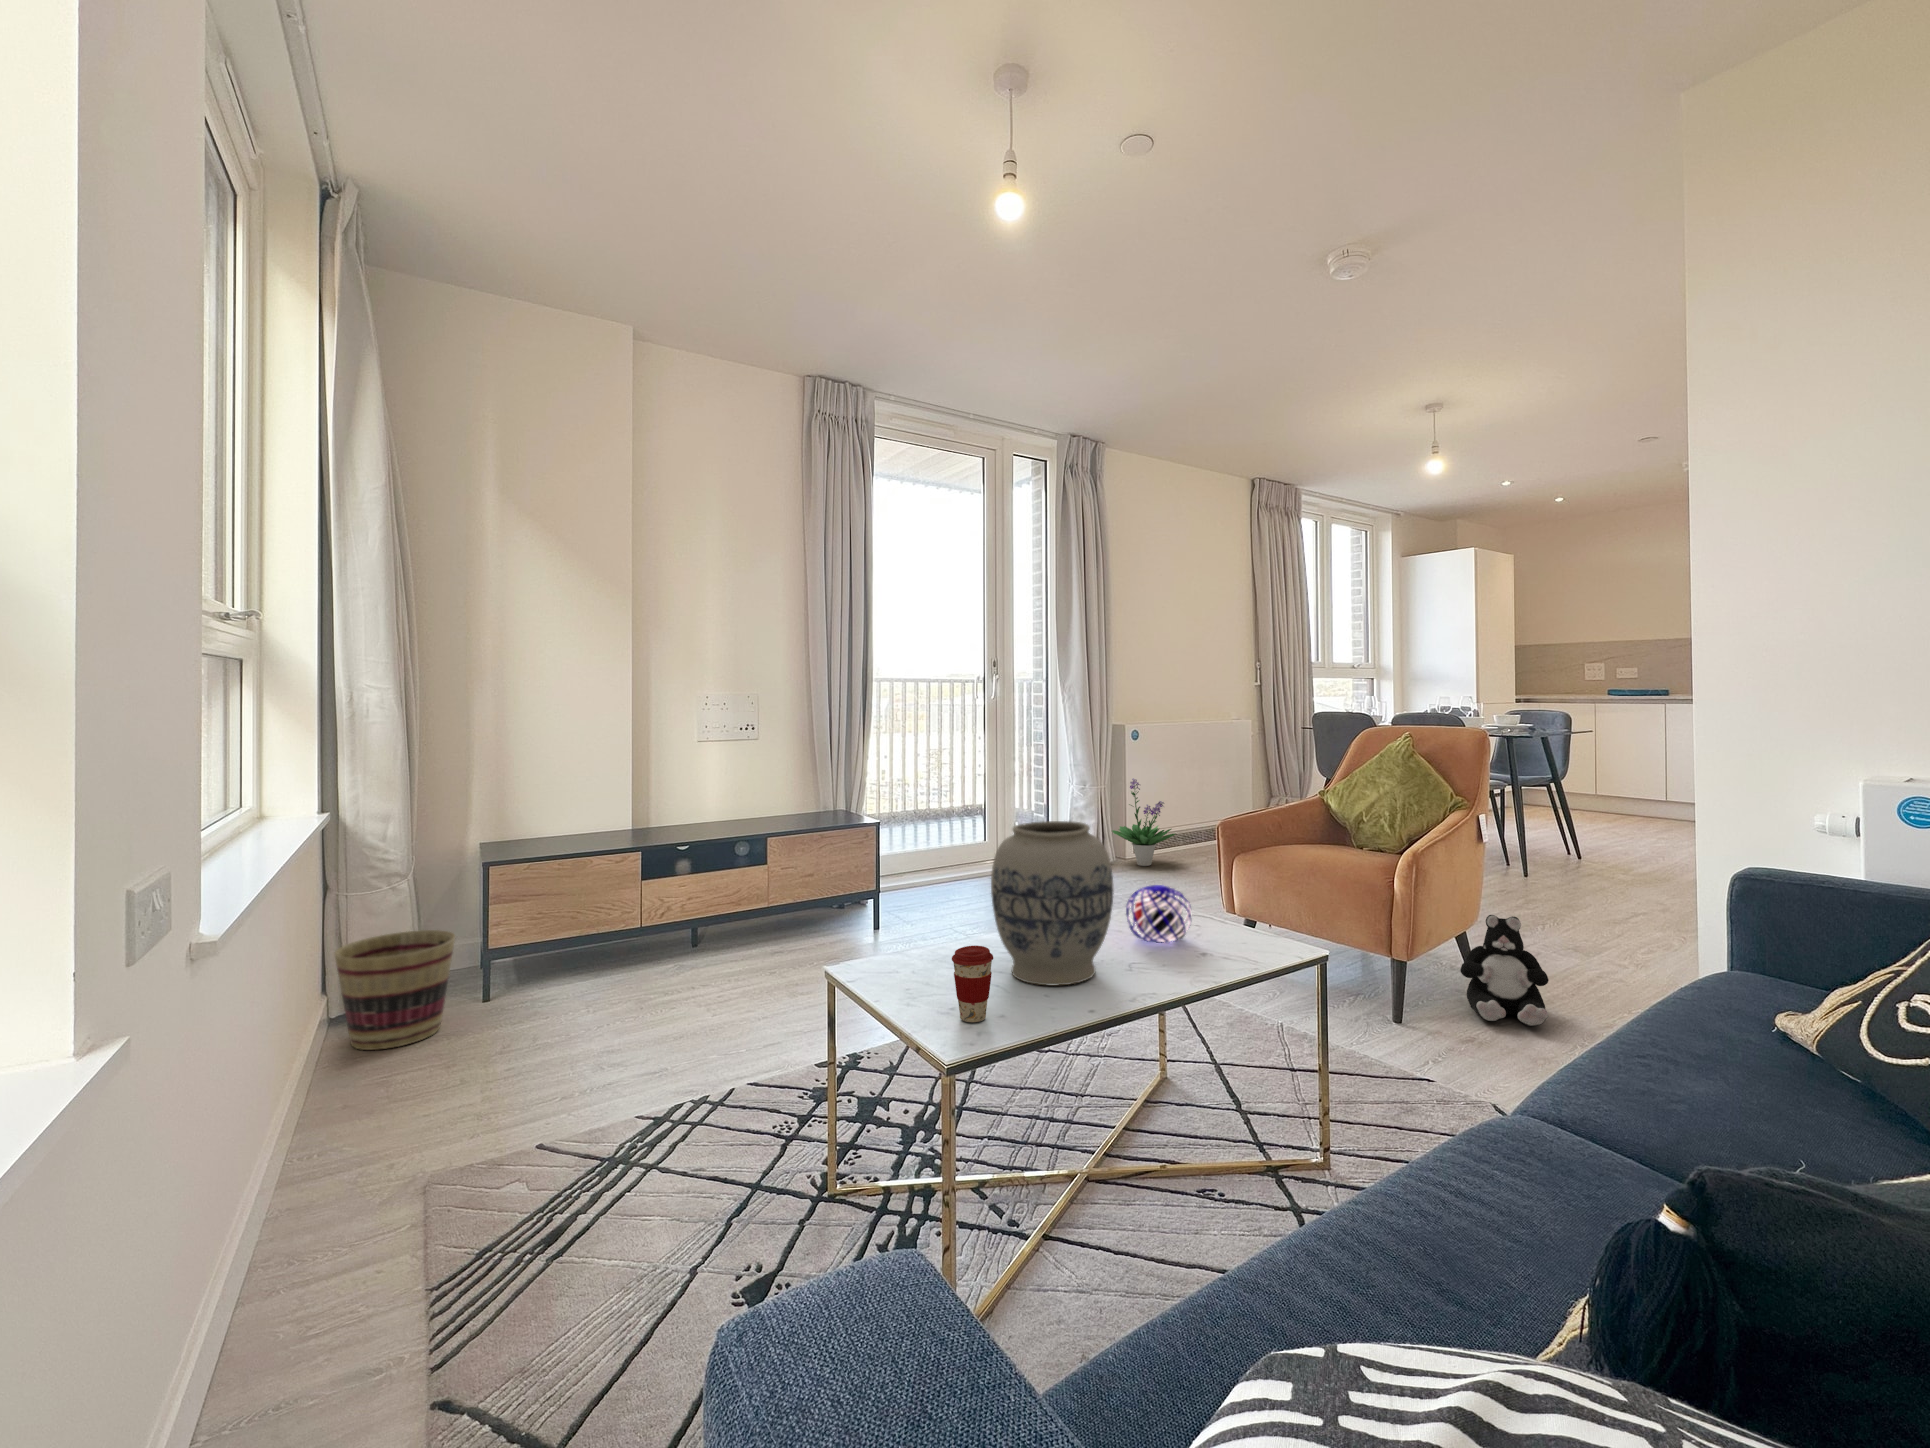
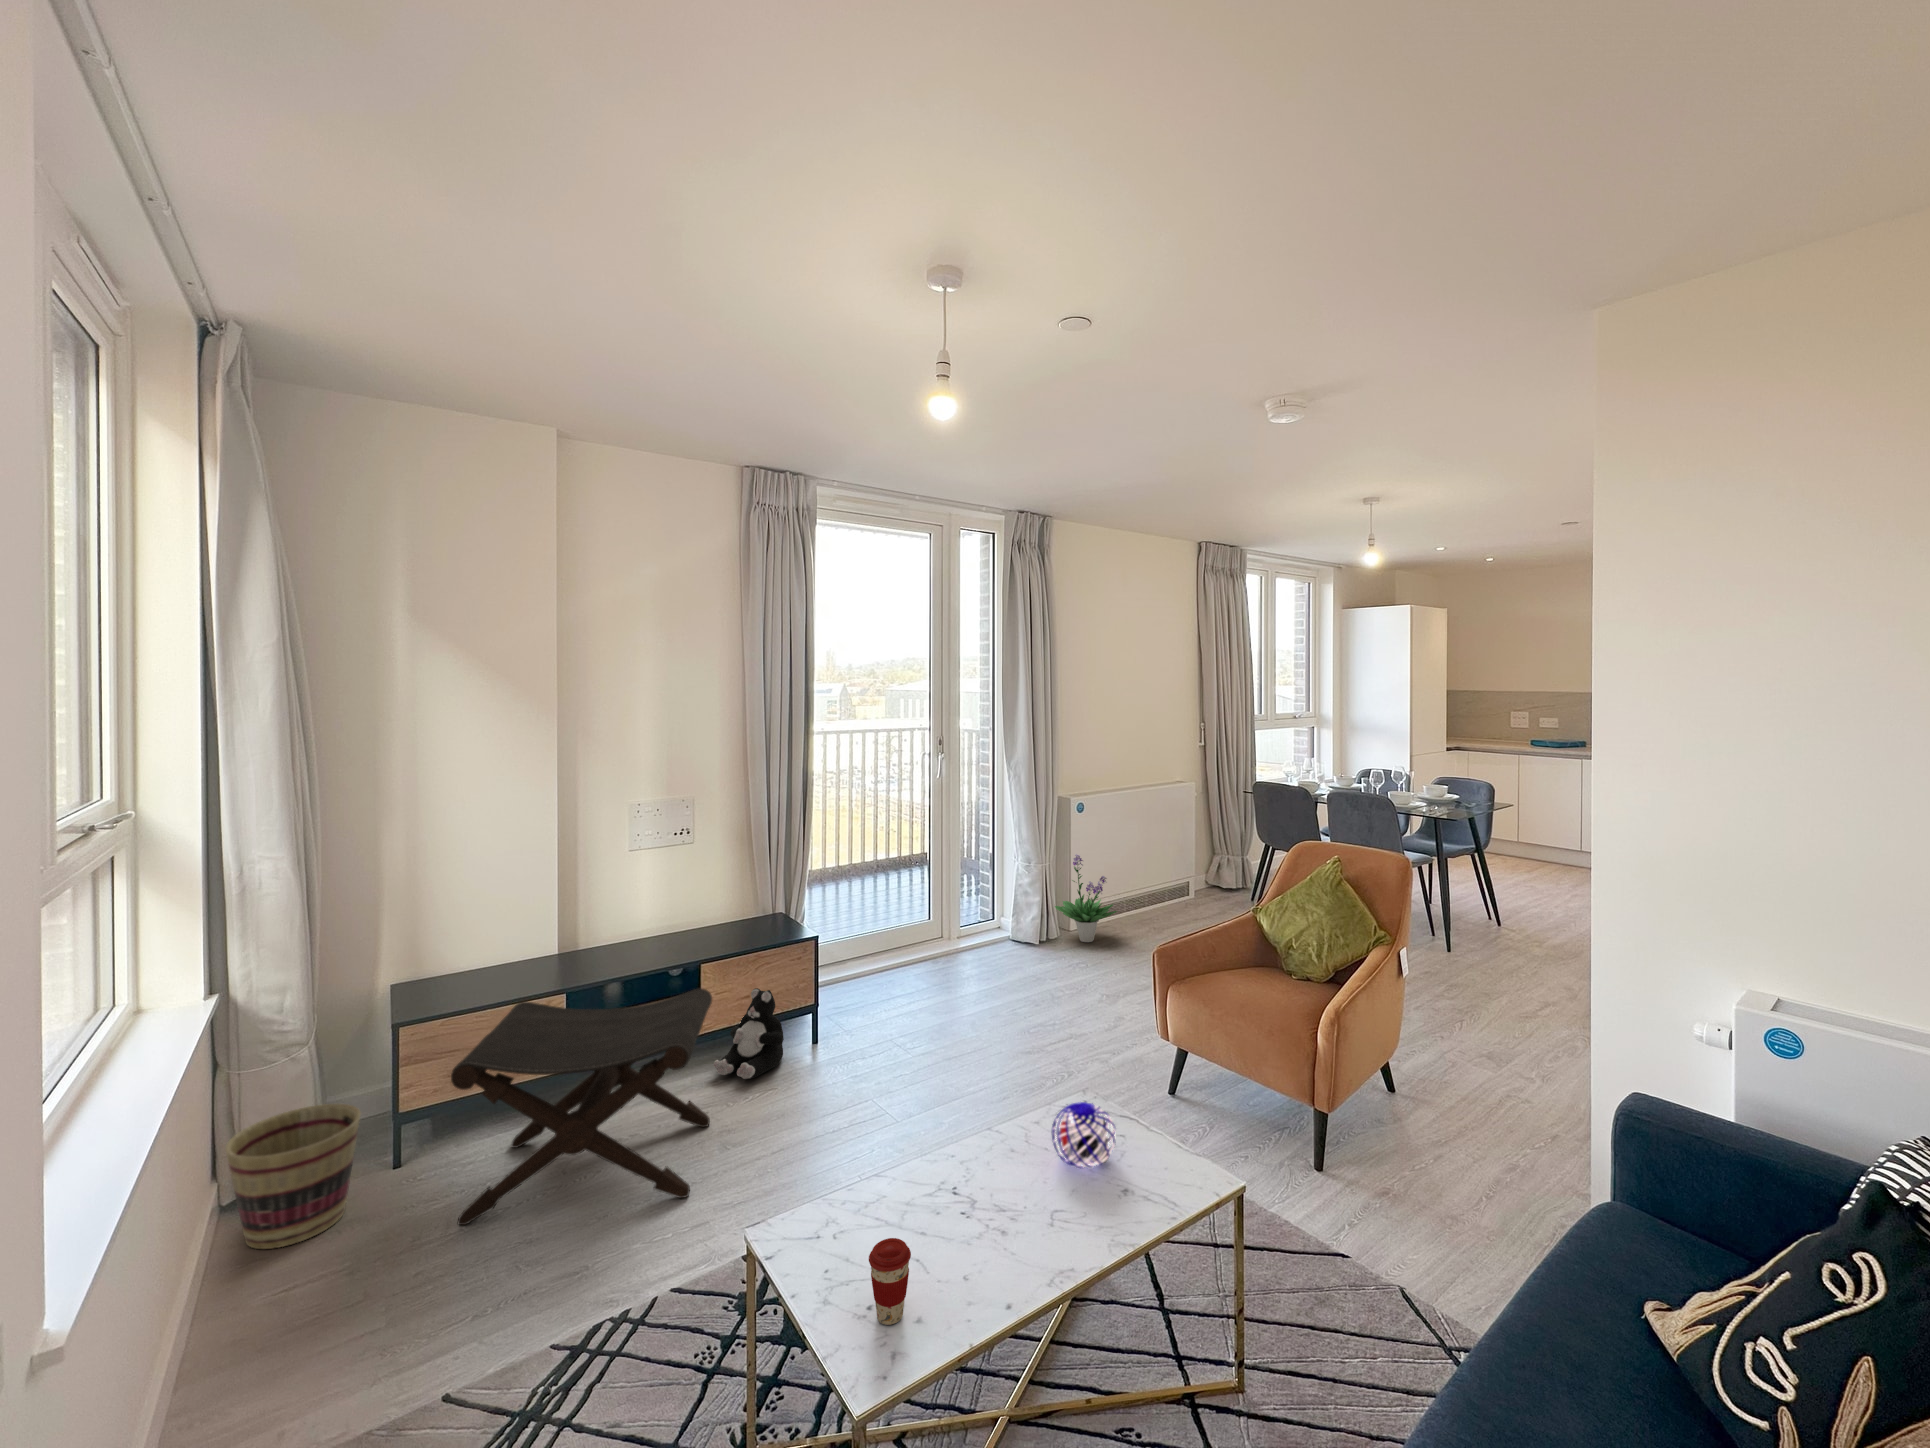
vase: present [991,821,1113,986] -> none [913,1065,1036,1252]
footstool: none [540,846,782,1039] -> present [451,988,712,1225]
plush toy: present [1460,915,1549,1026] -> present [714,988,784,1079]

